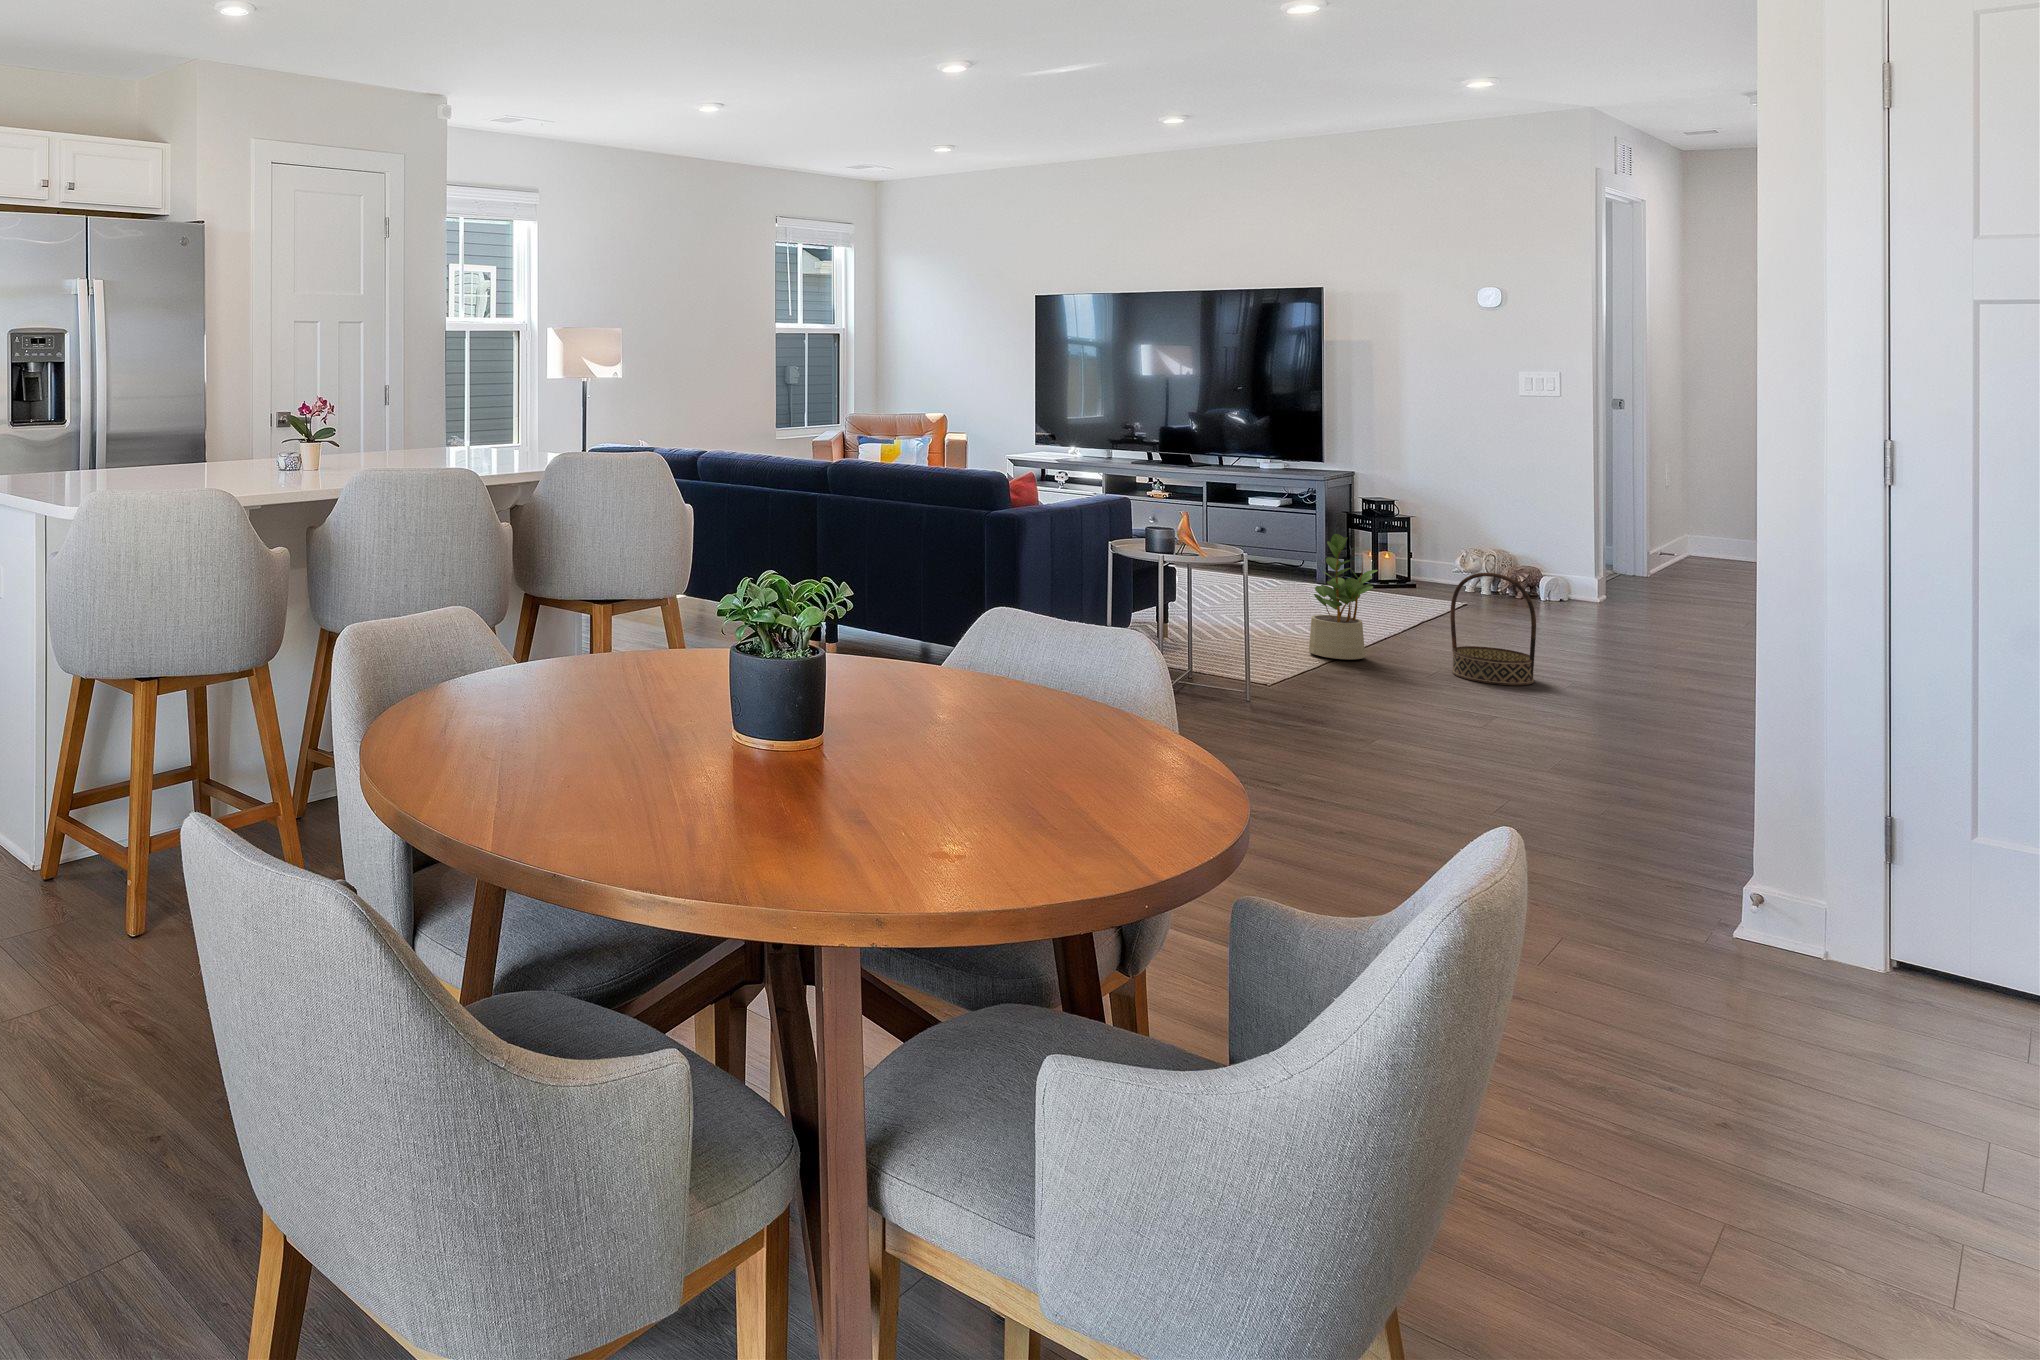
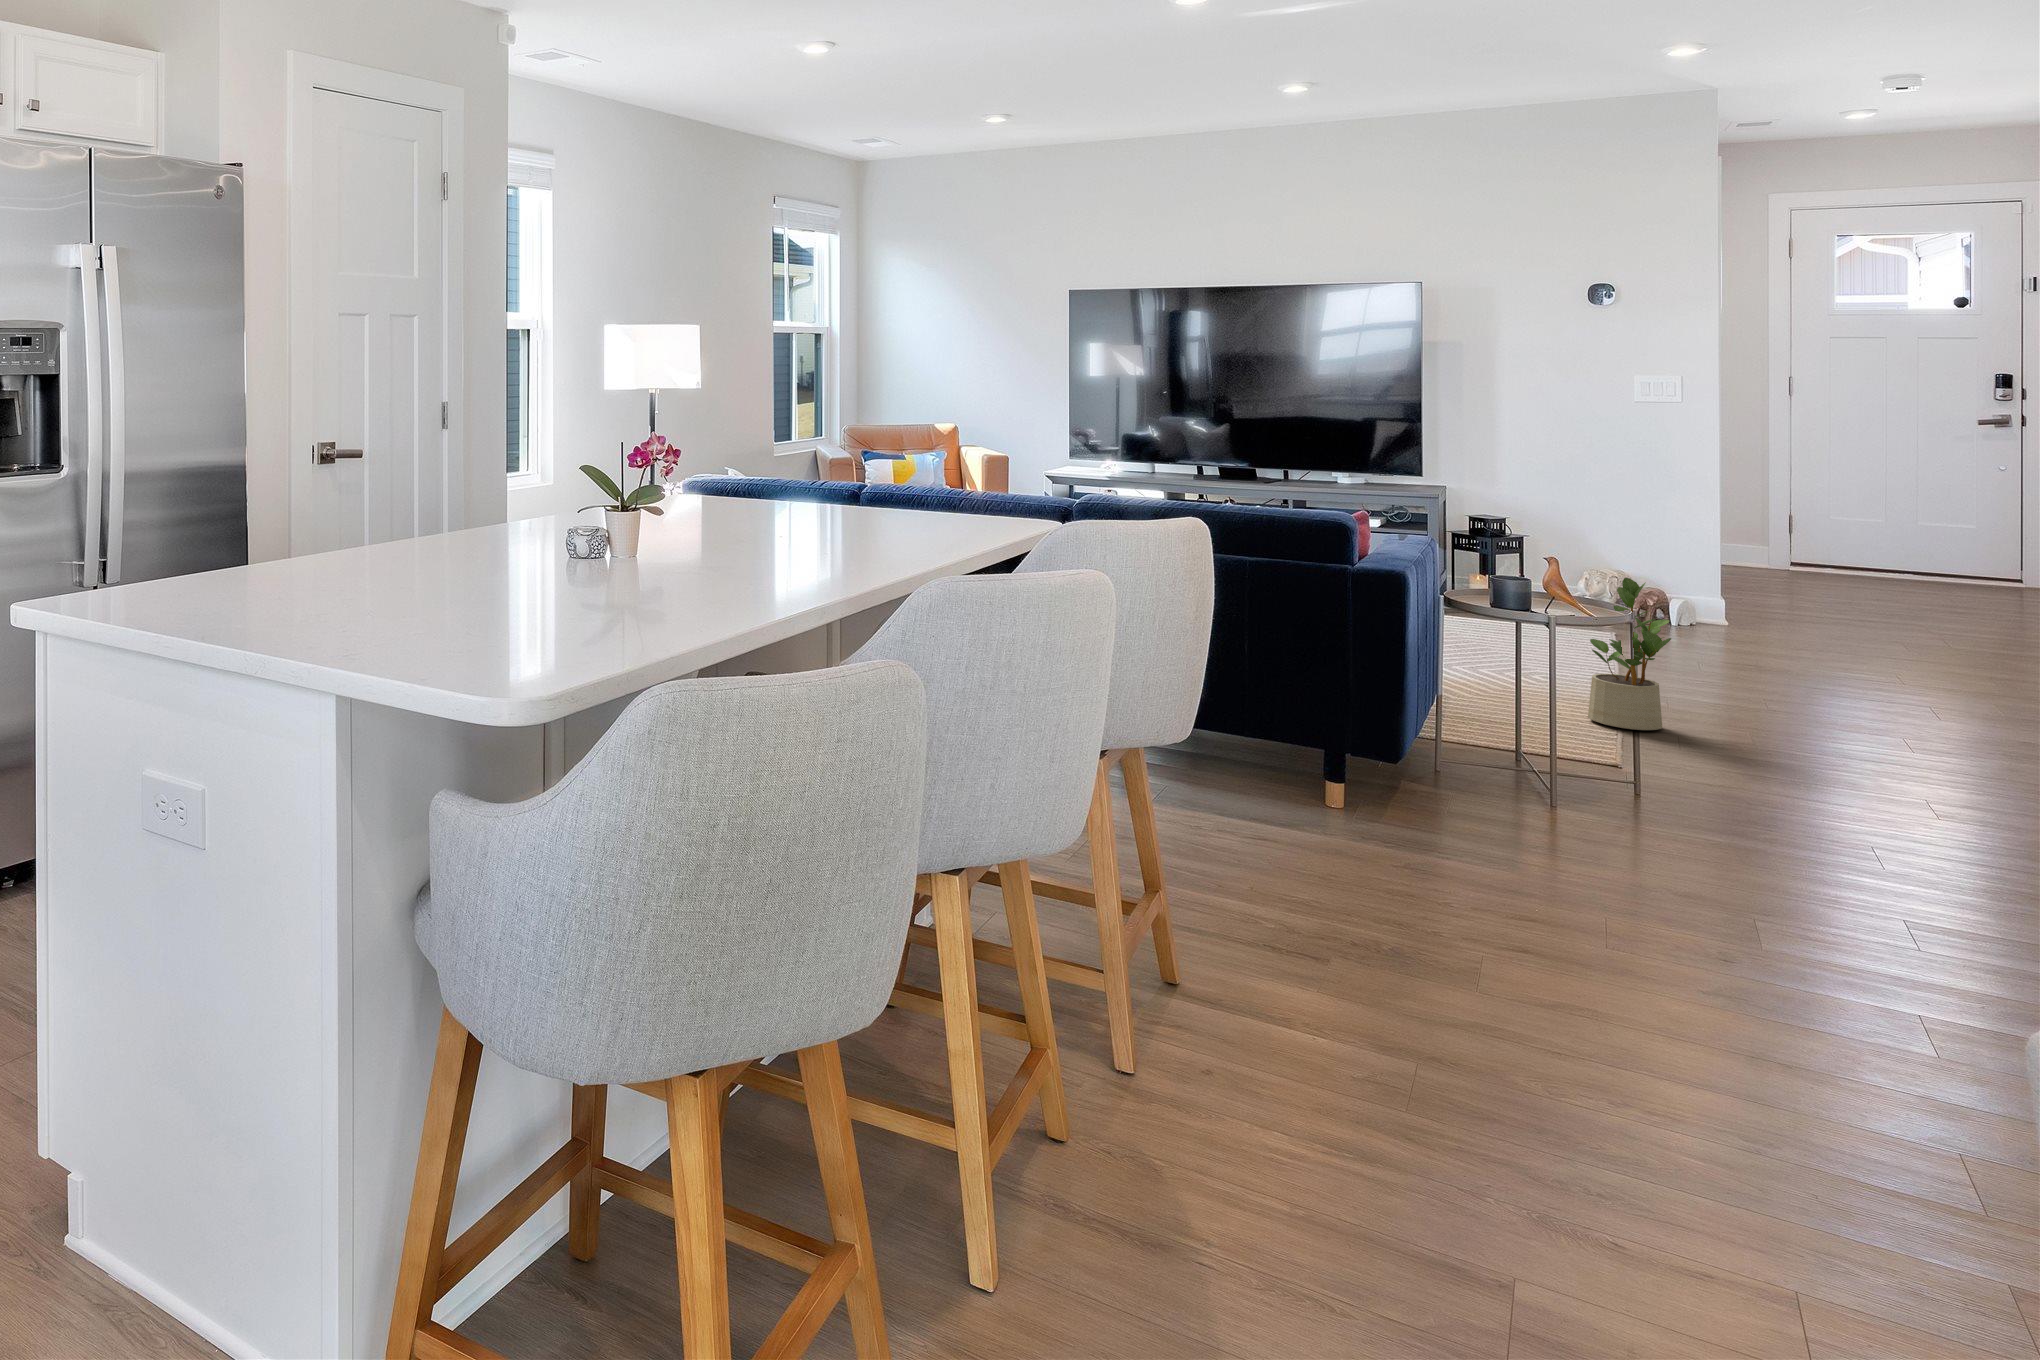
basket: present [1450,573,1536,685] -> none [1774,625,1894,762]

